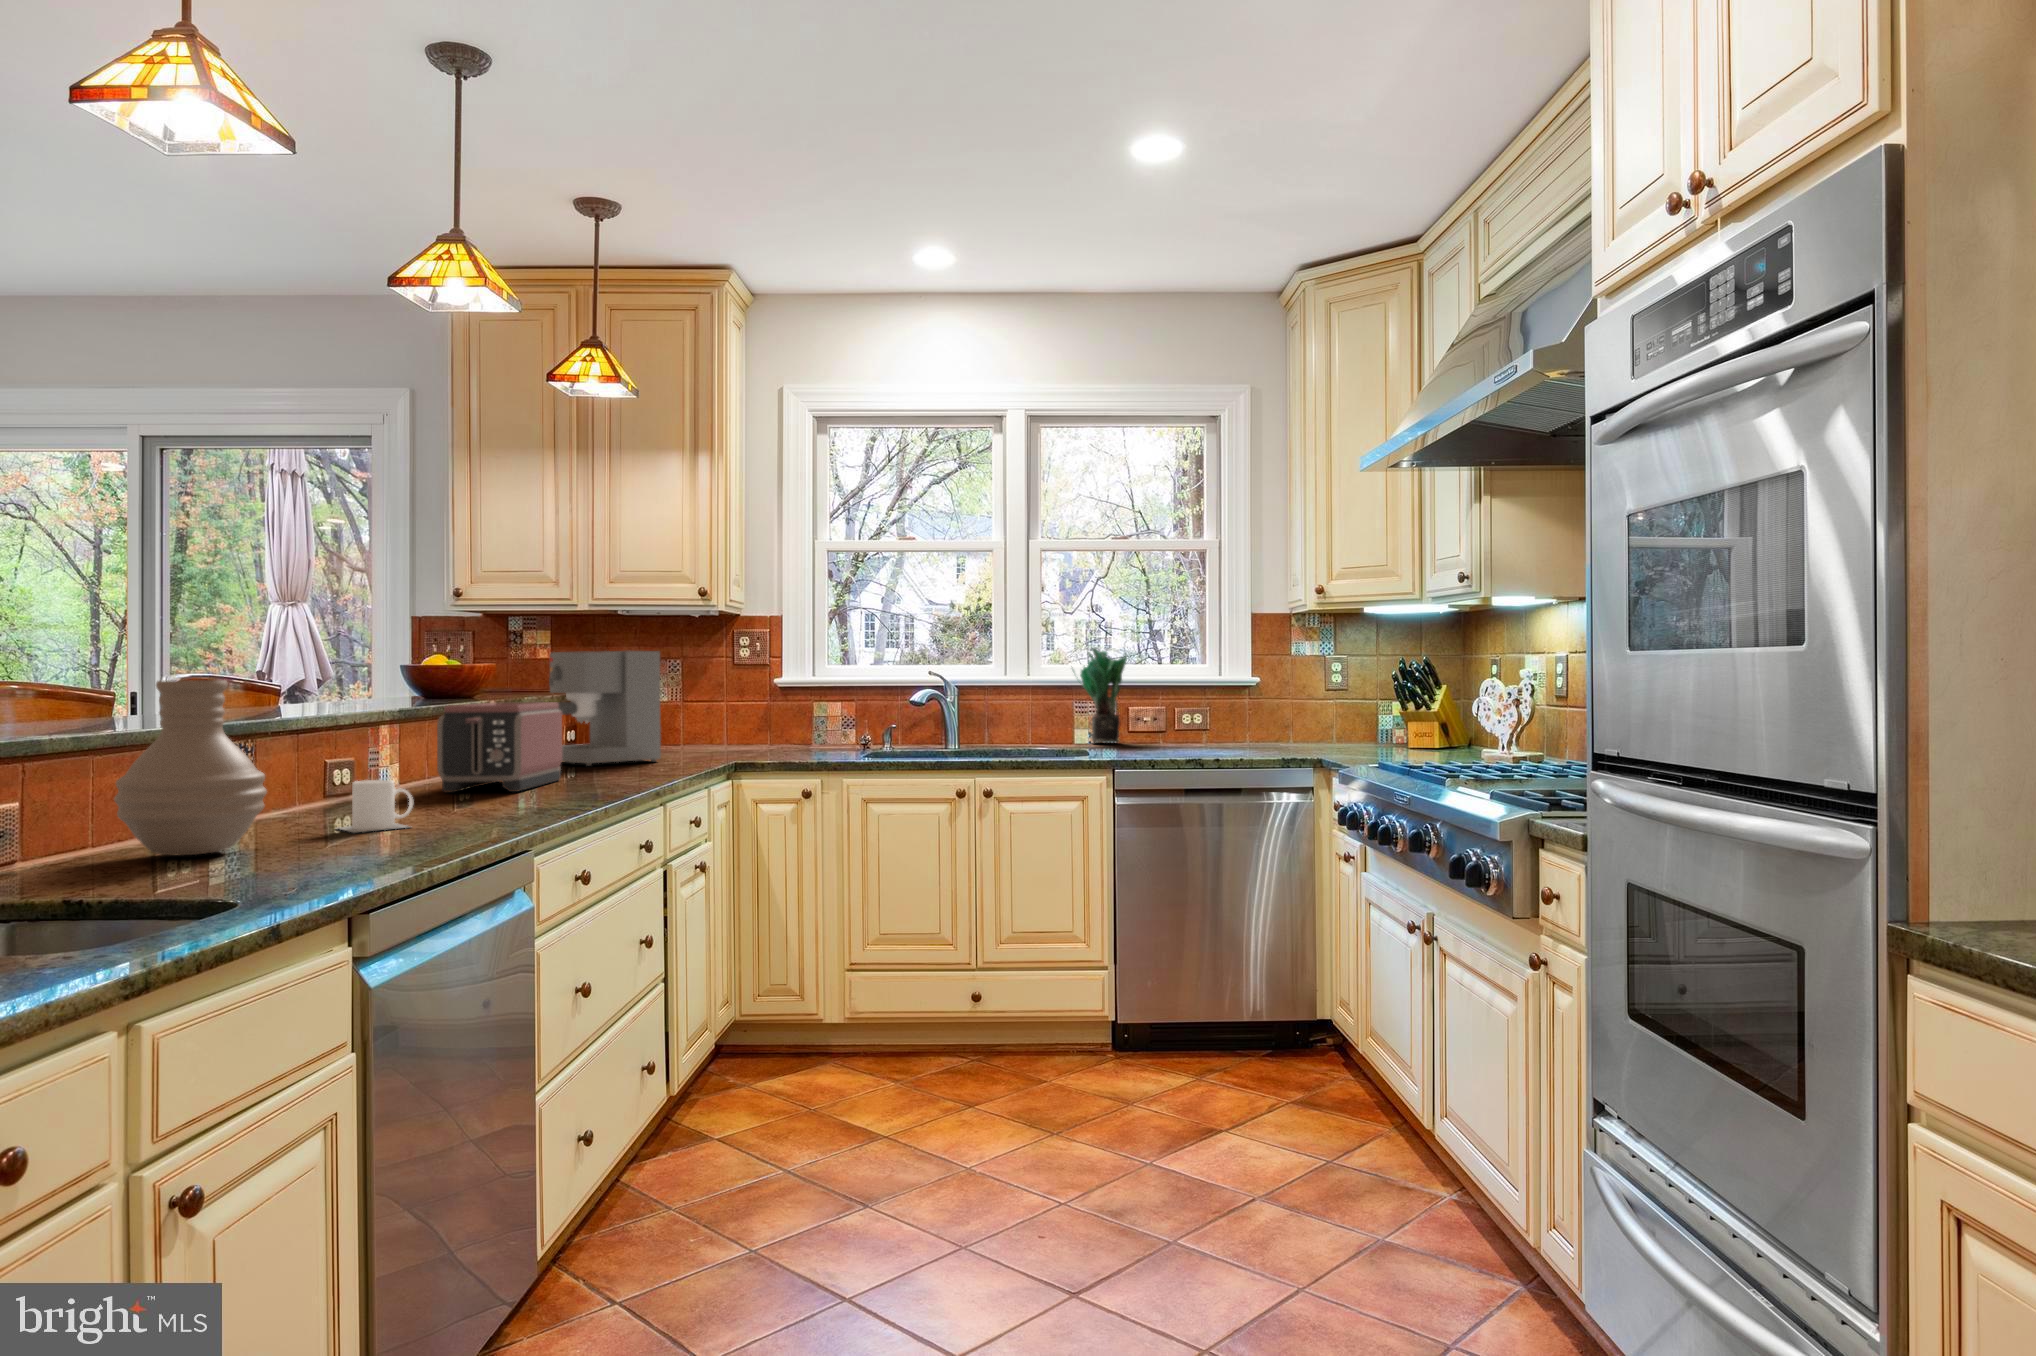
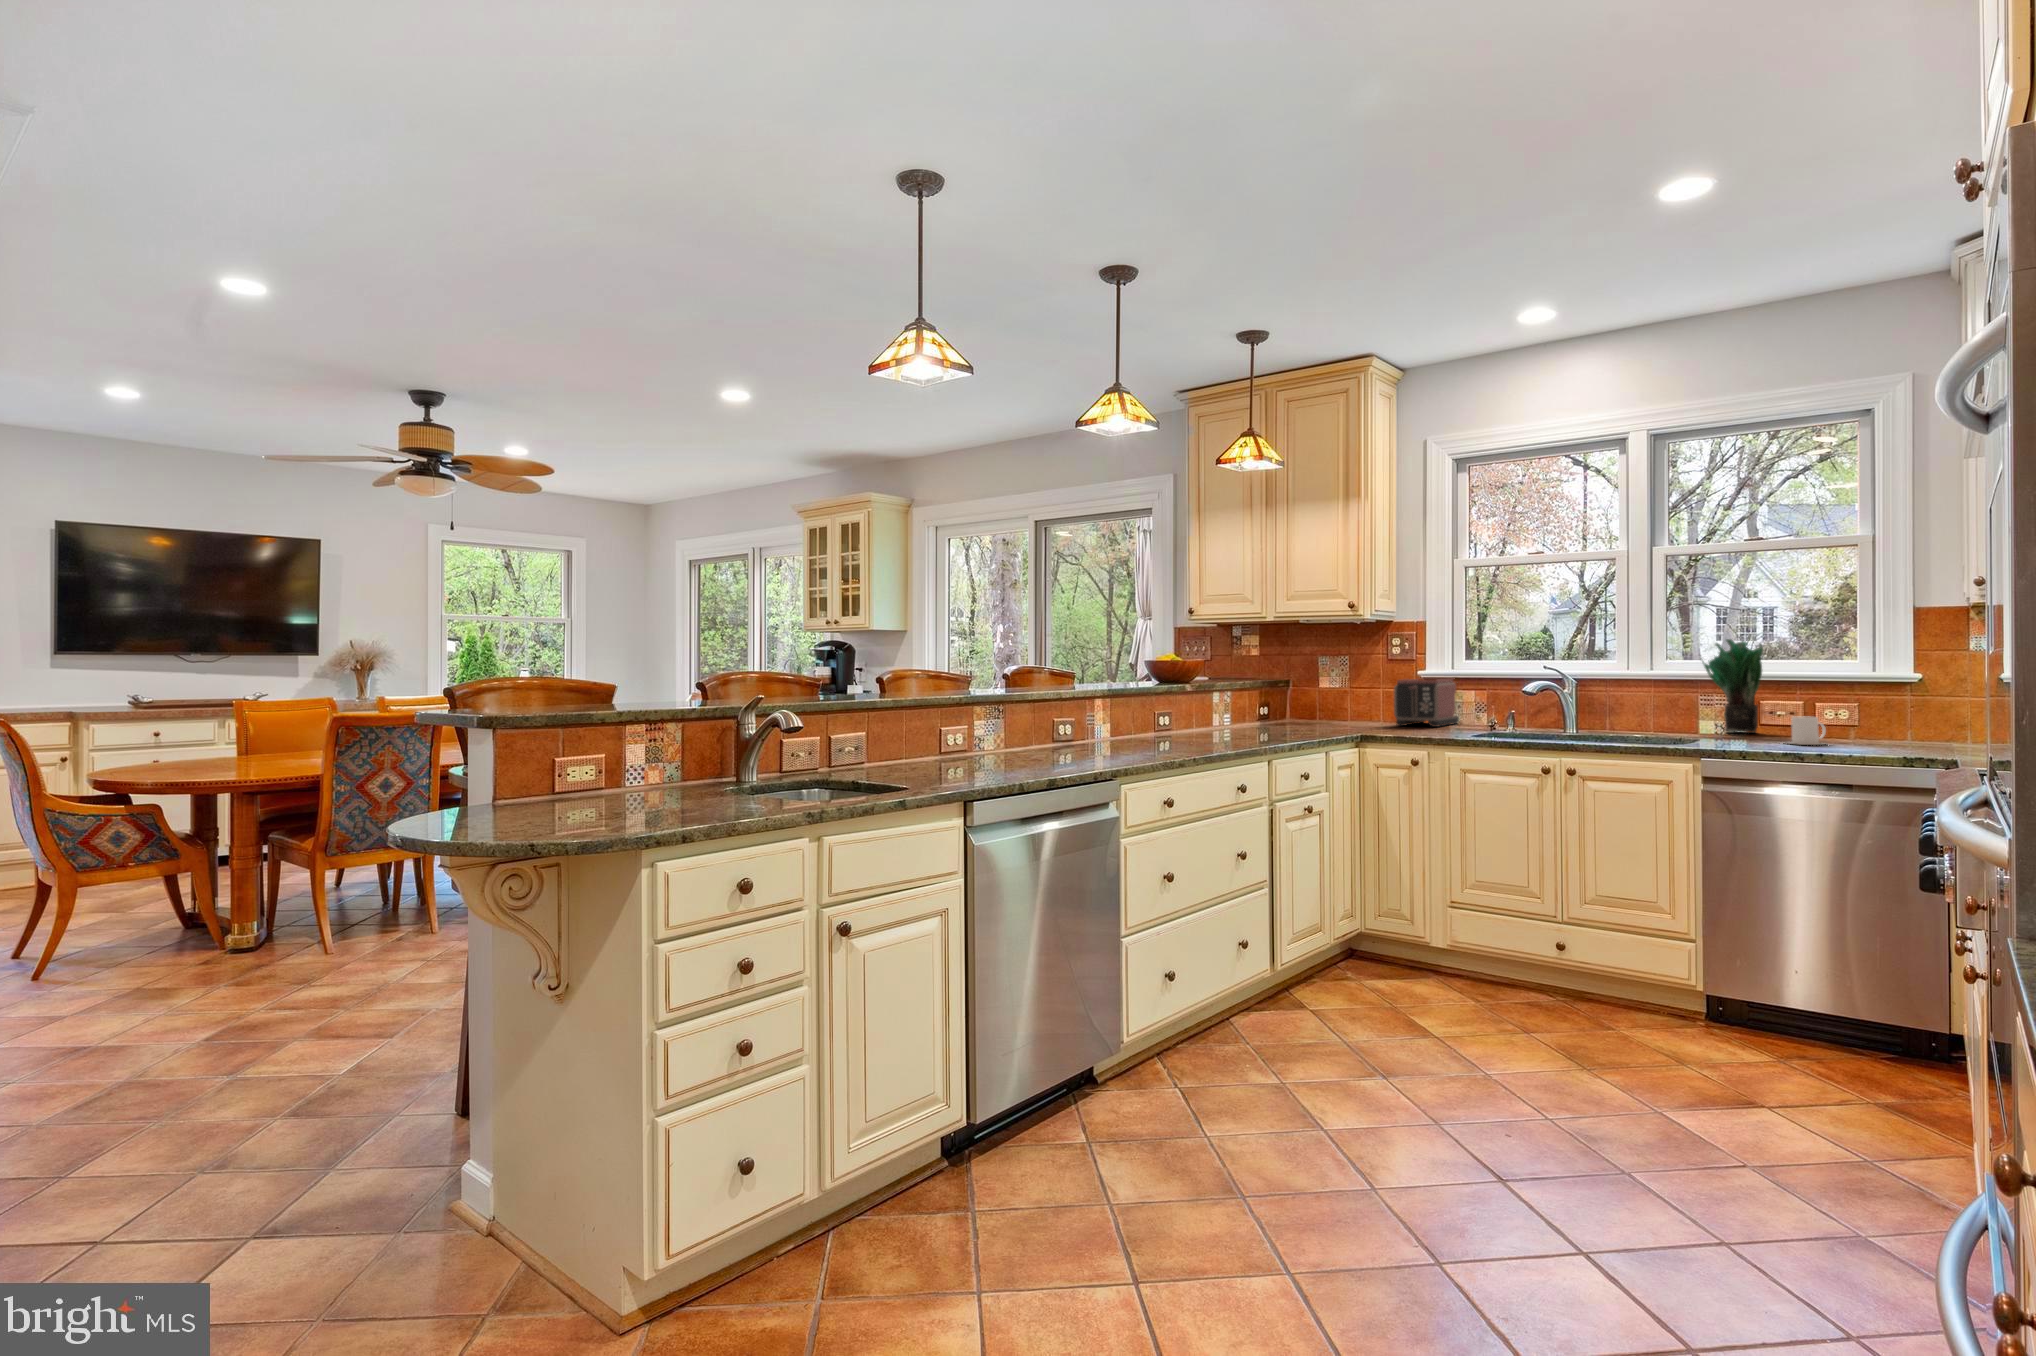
coffee maker: present [549,651,661,766] -> none [1210,651,1303,733]
vase: present [114,680,267,855] -> none [942,677,1005,766]
toaster: present [437,702,562,792] -> present [1394,679,1459,727]
mug: present [336,780,414,832] -> present [1784,716,1826,745]

